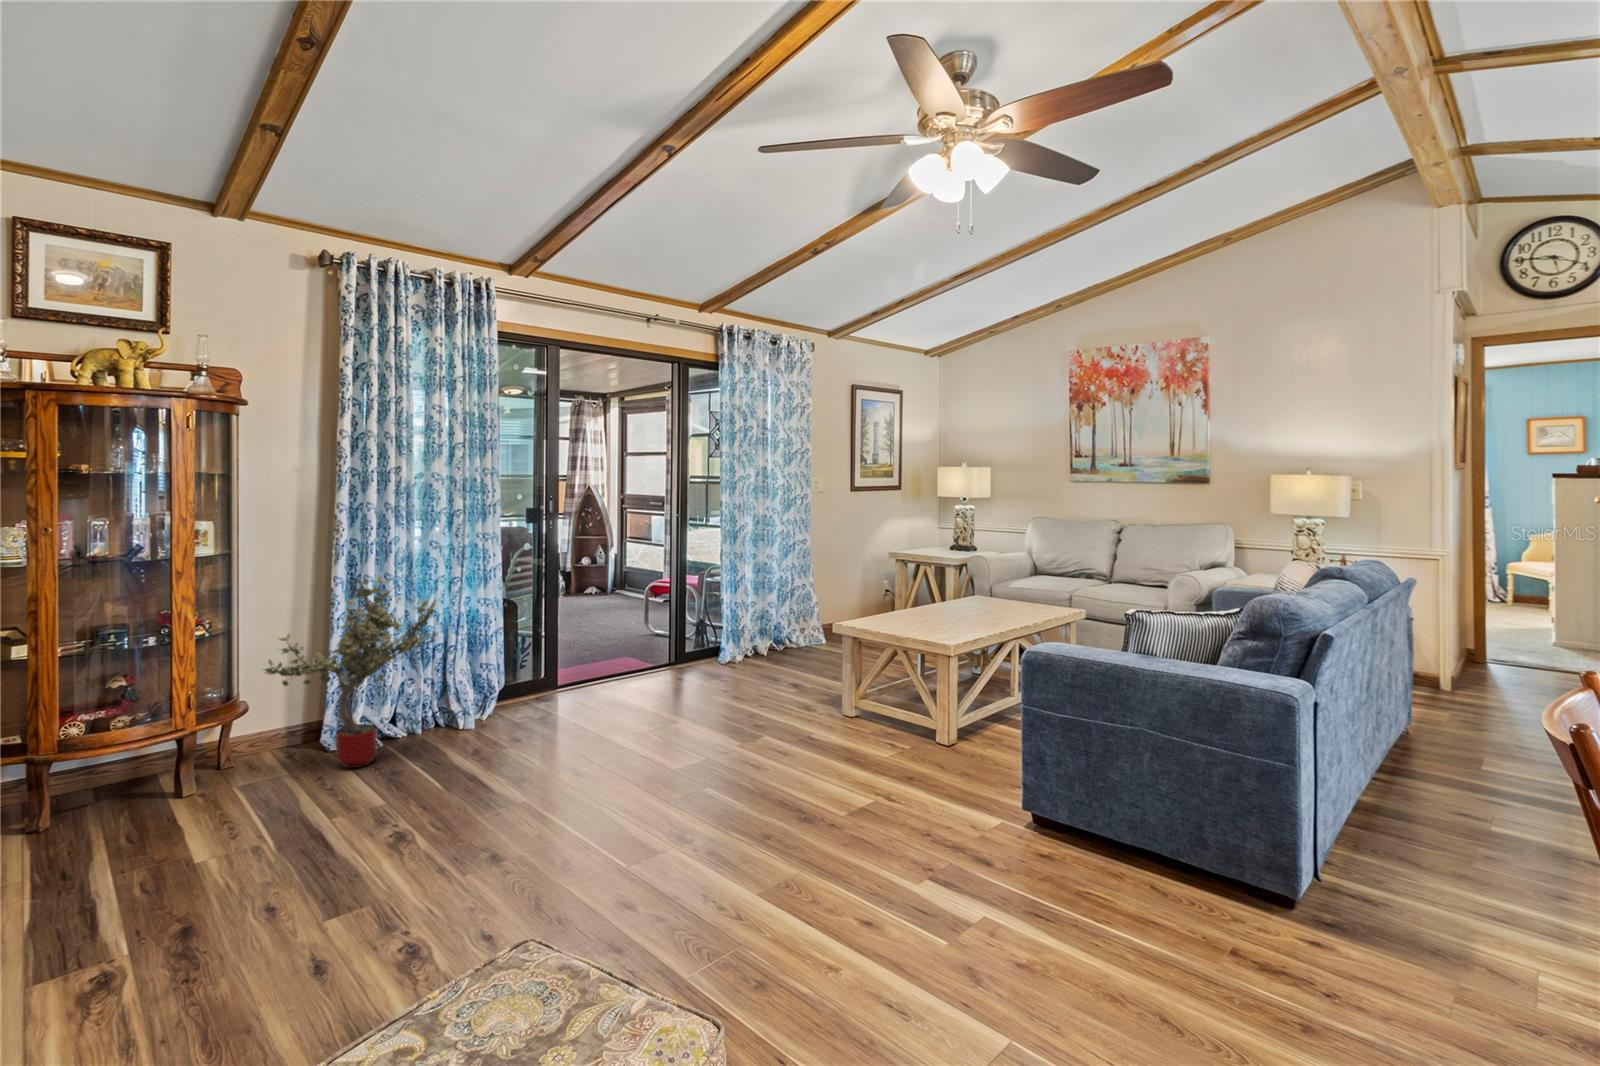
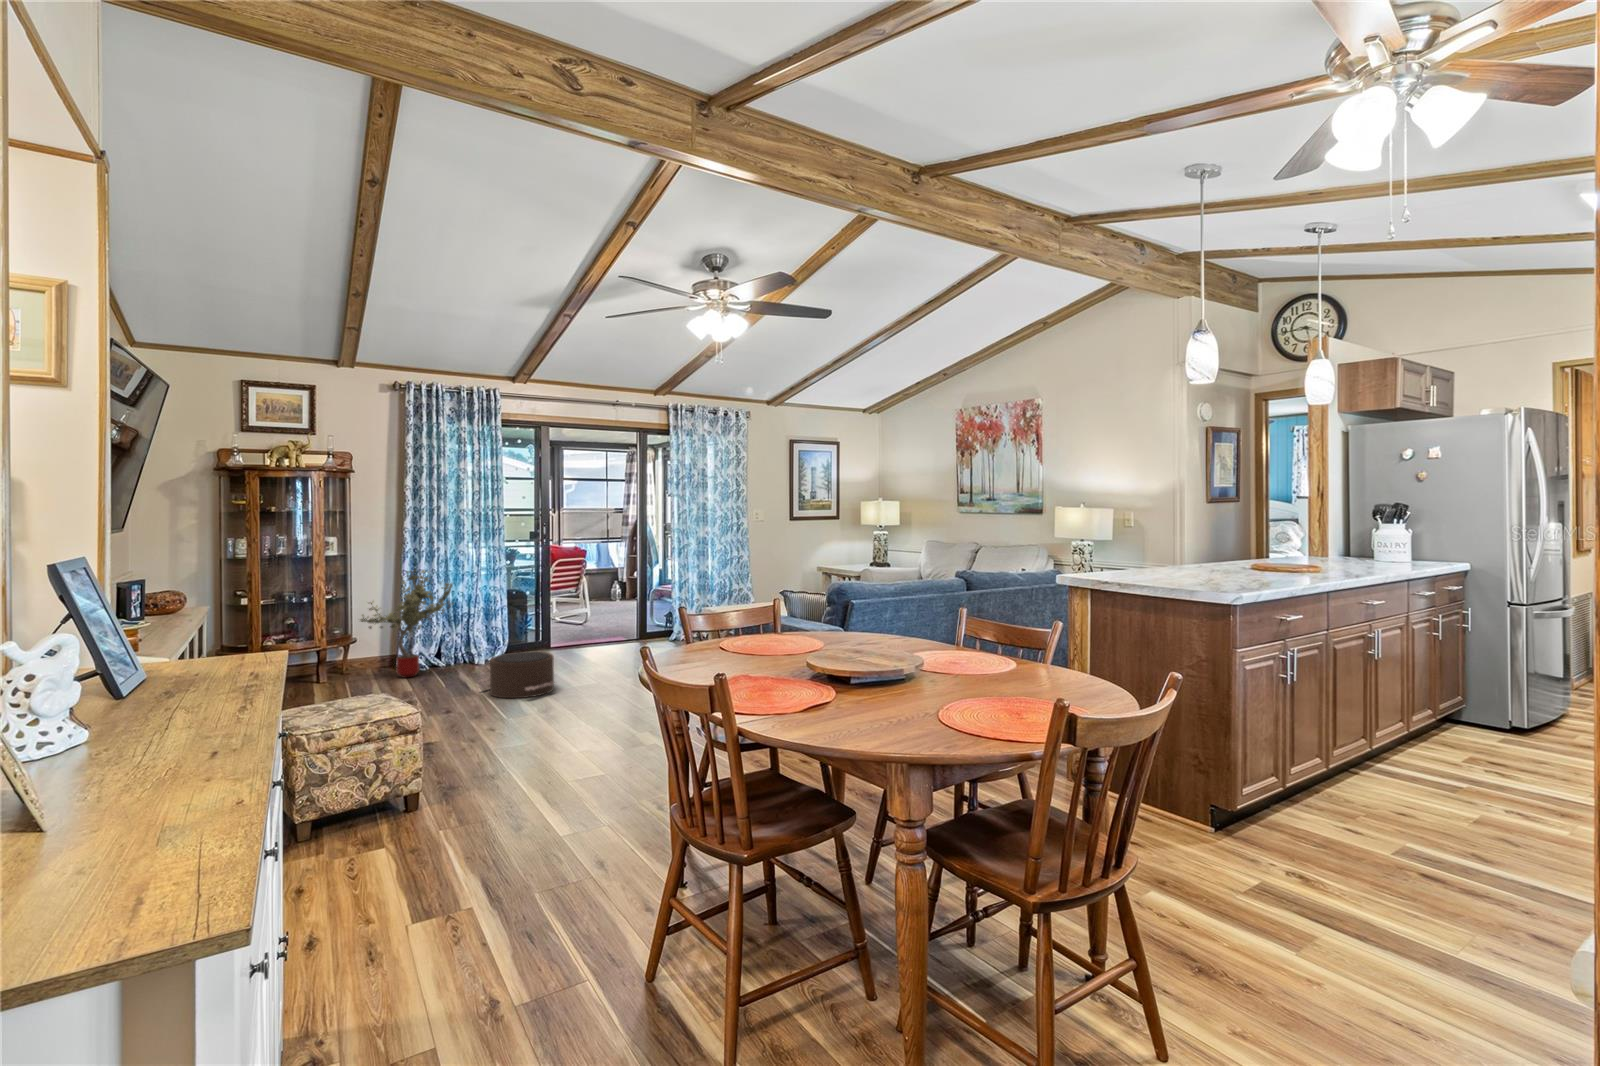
pouf: none [514,718,660,813] -> present [480,652,554,698]

